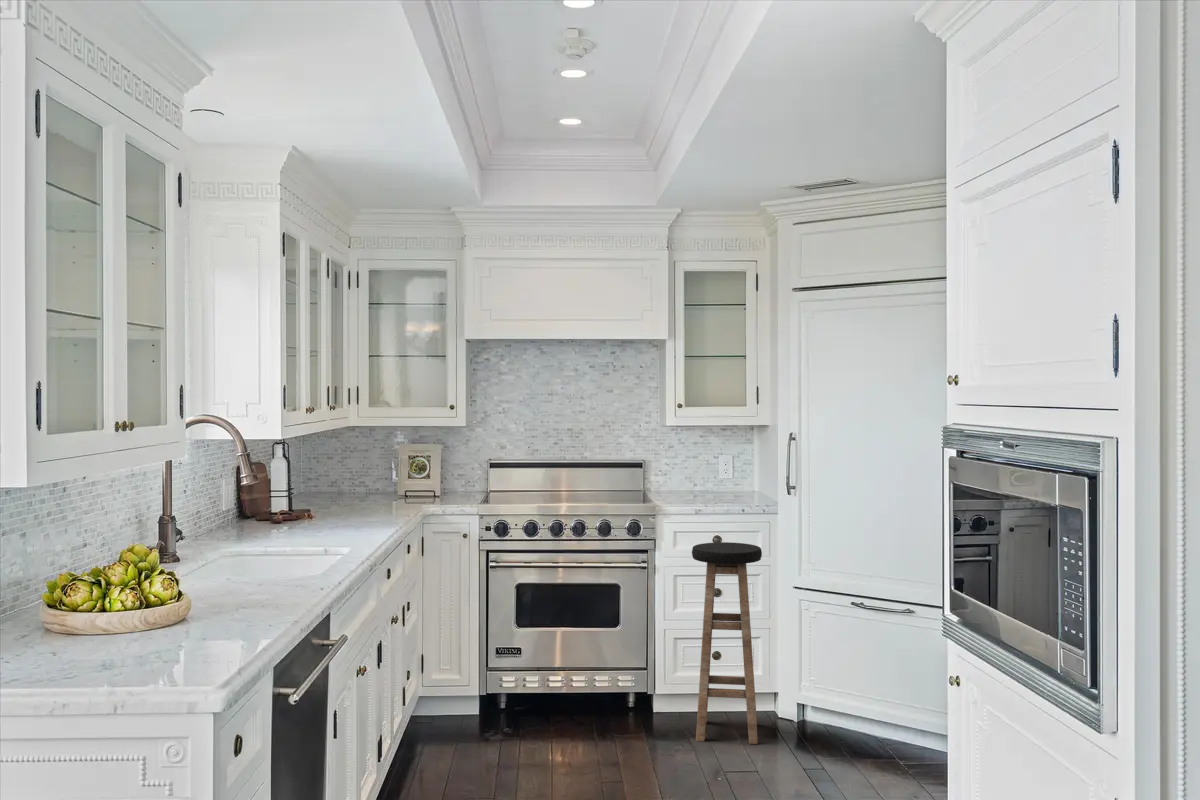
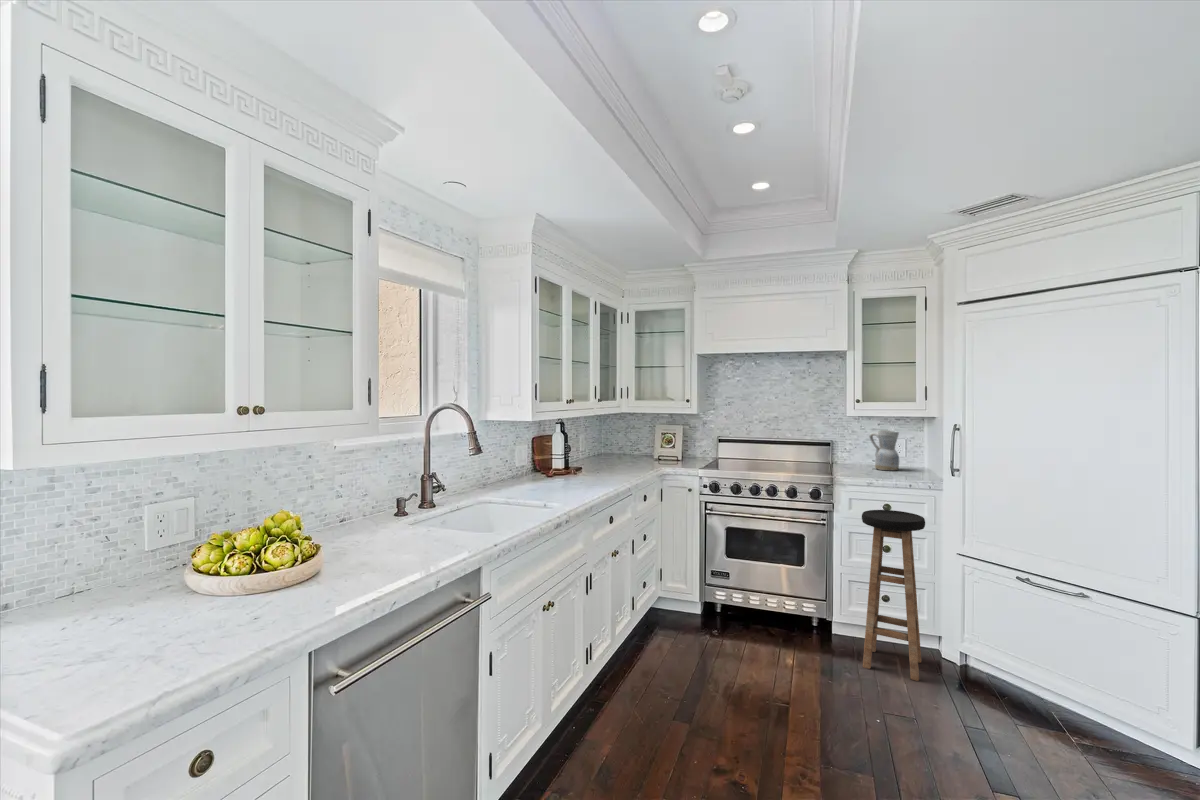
ceramic pitcher: none [691,443,725,495] -> present [869,430,899,470]

